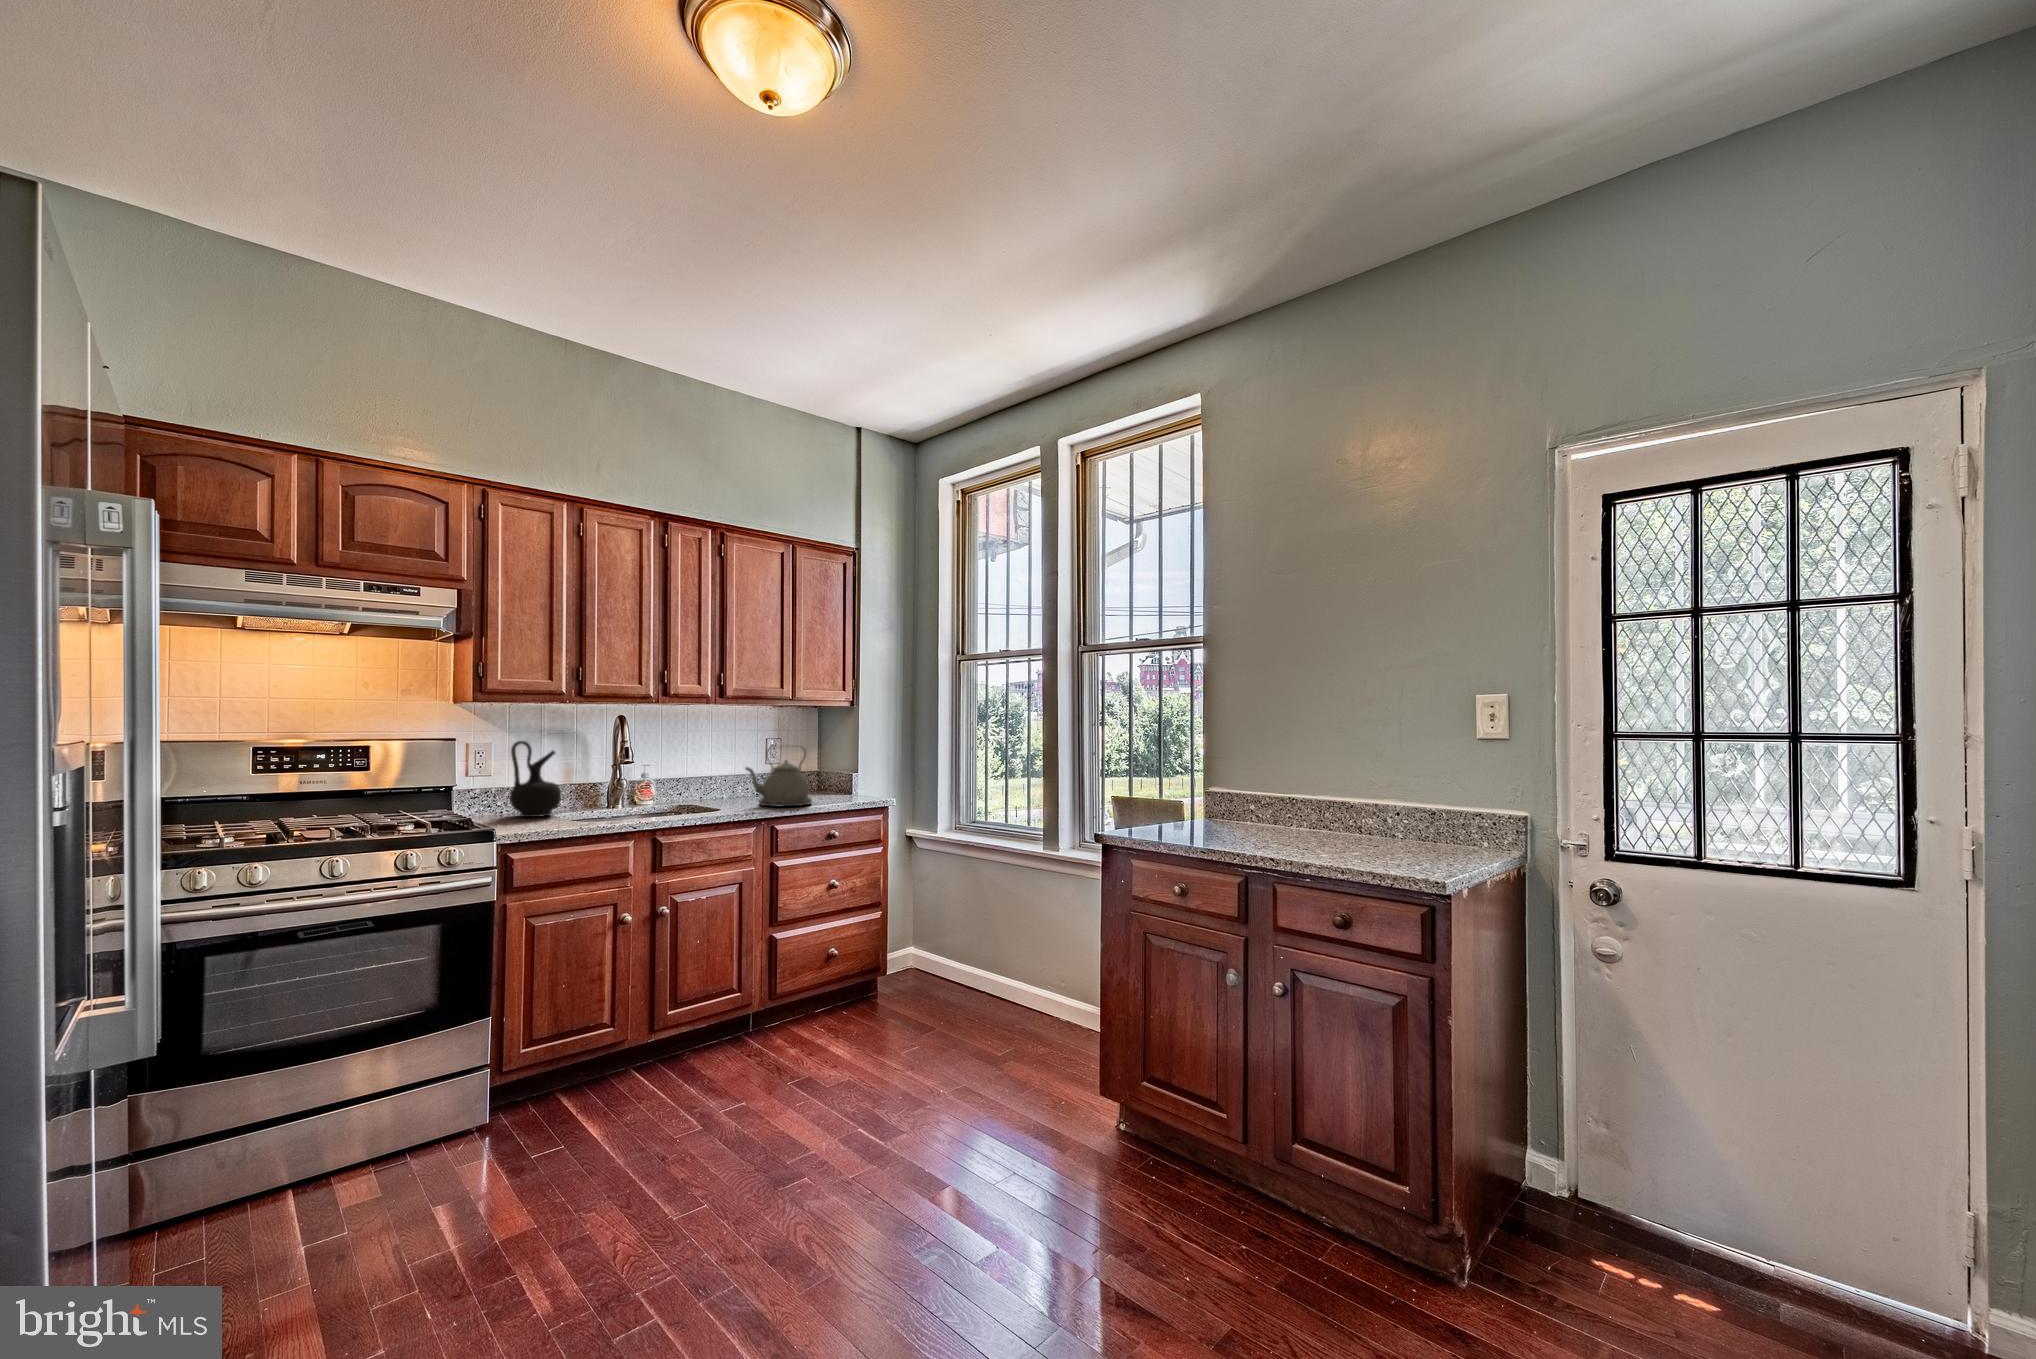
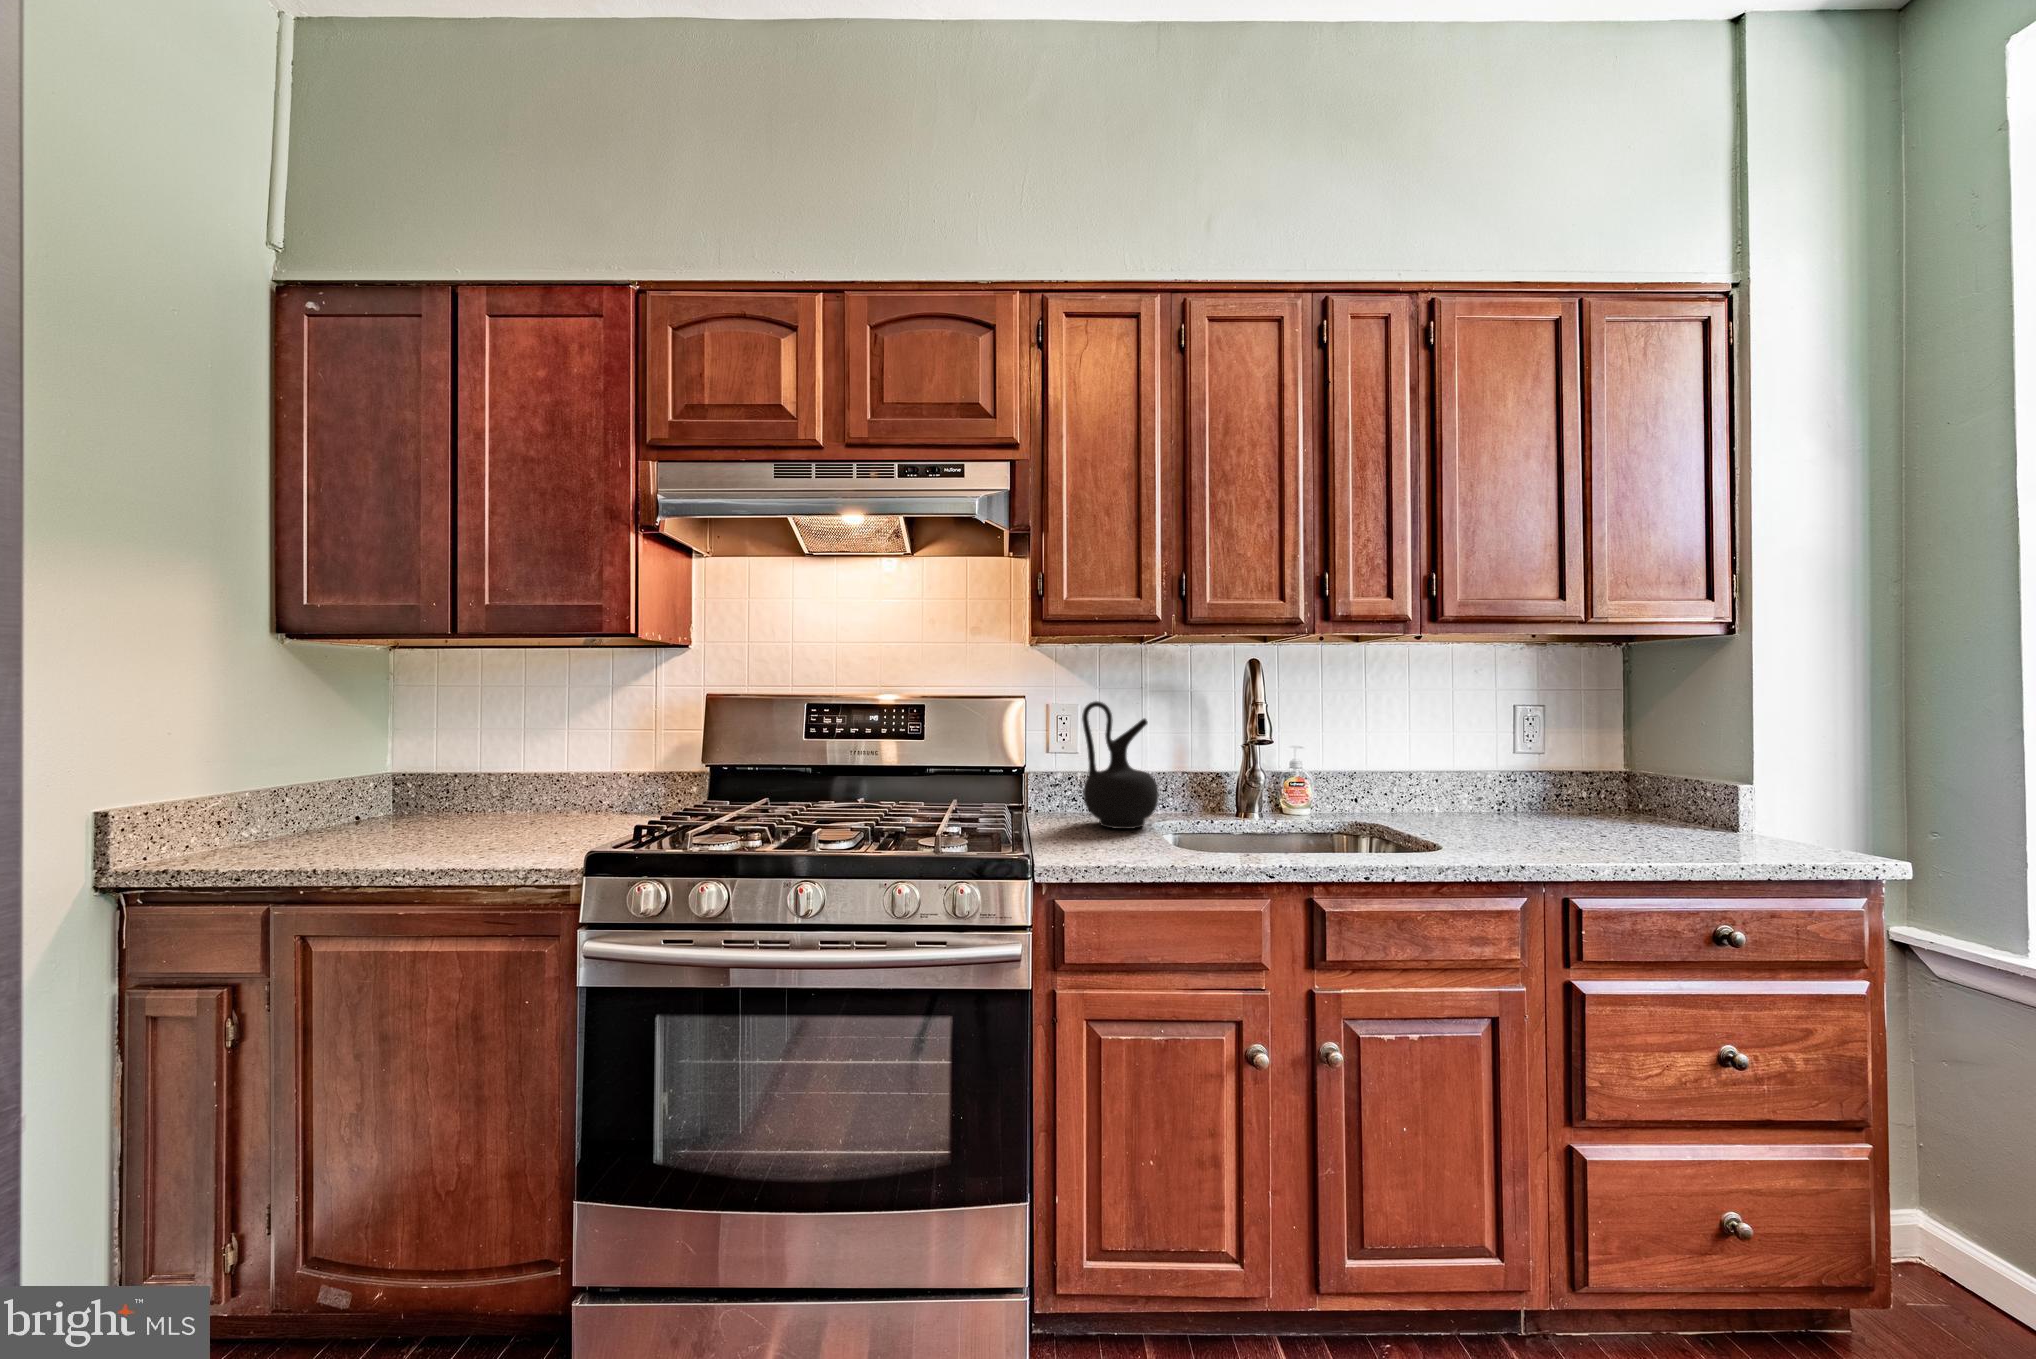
kettle: present [745,746,812,807] -> none [1491,720,1651,852]

